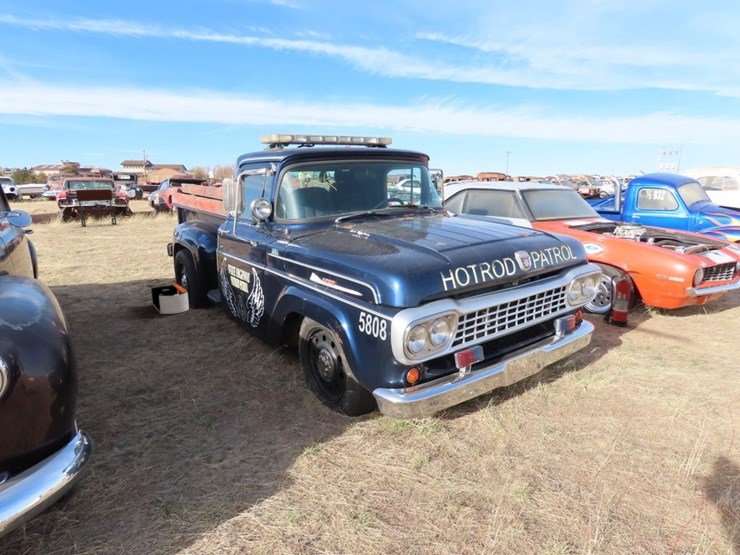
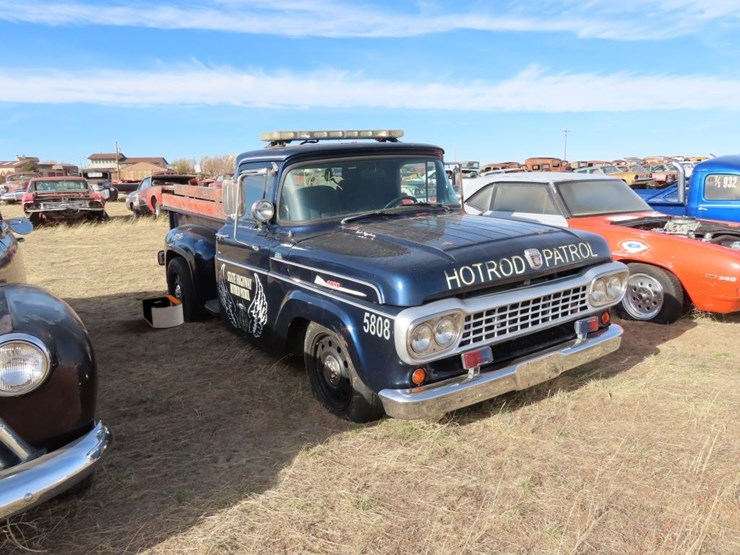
bench: present [76,189,117,227] -> none [48,191,95,235]
fire extinguisher: present [603,271,638,327] -> none [646,271,686,334]

